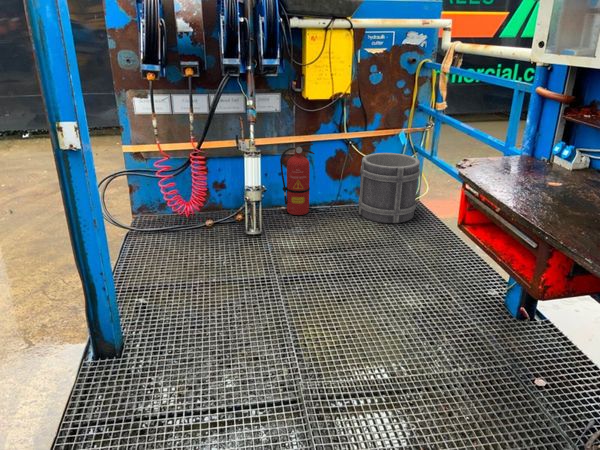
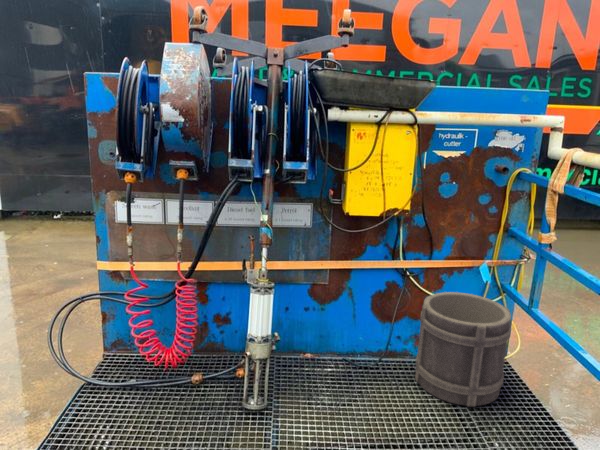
fire extinguisher: present [280,143,314,215] -> none [305,274,355,374]

